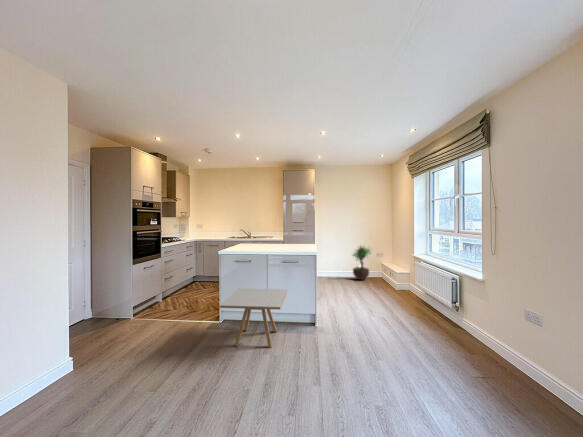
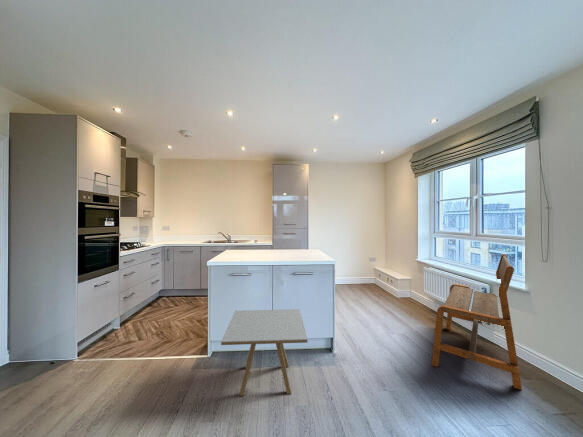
potted tree: present [353,246,370,280] -> none [344,247,368,287]
bench: none [392,249,480,360] -> present [432,254,522,390]

